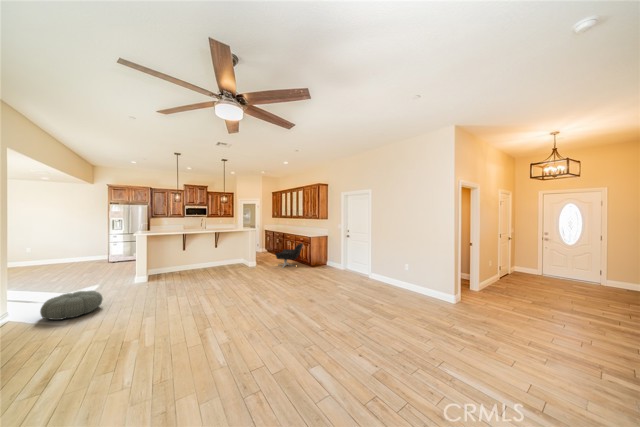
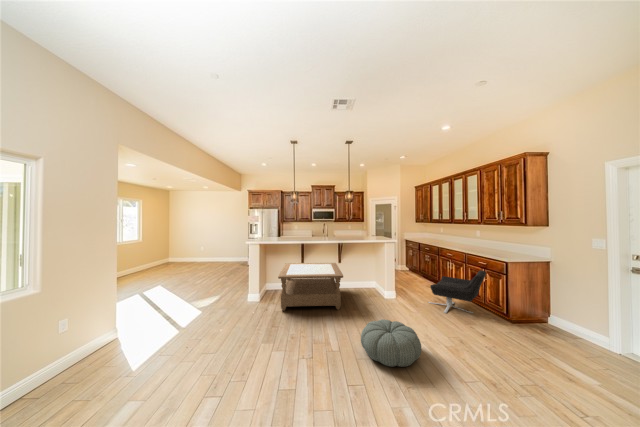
coffee table: none [168,248,222,282] -> present [278,263,343,311]
pouf: present [40,291,103,320] -> present [361,319,422,367]

